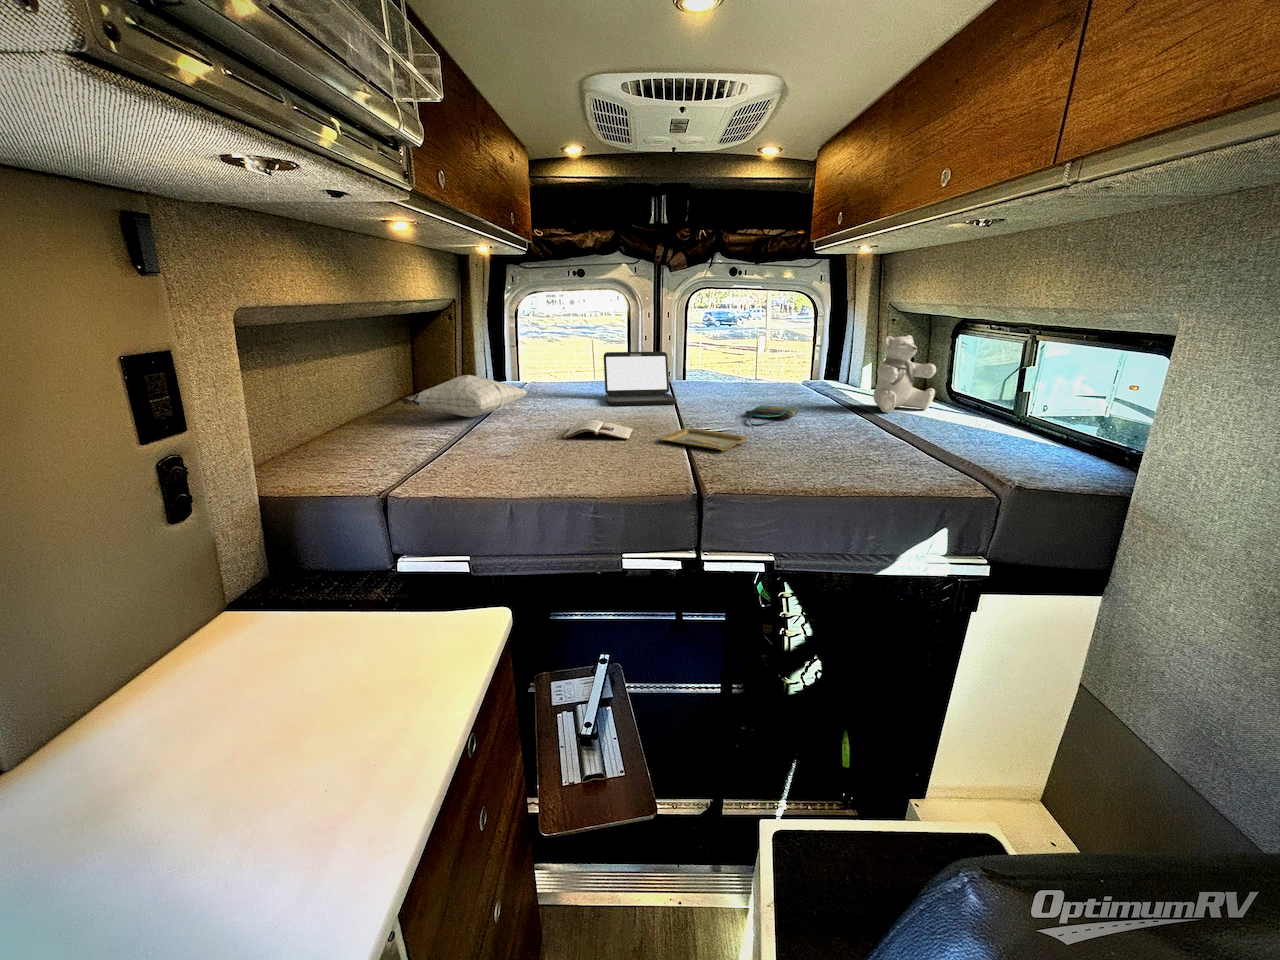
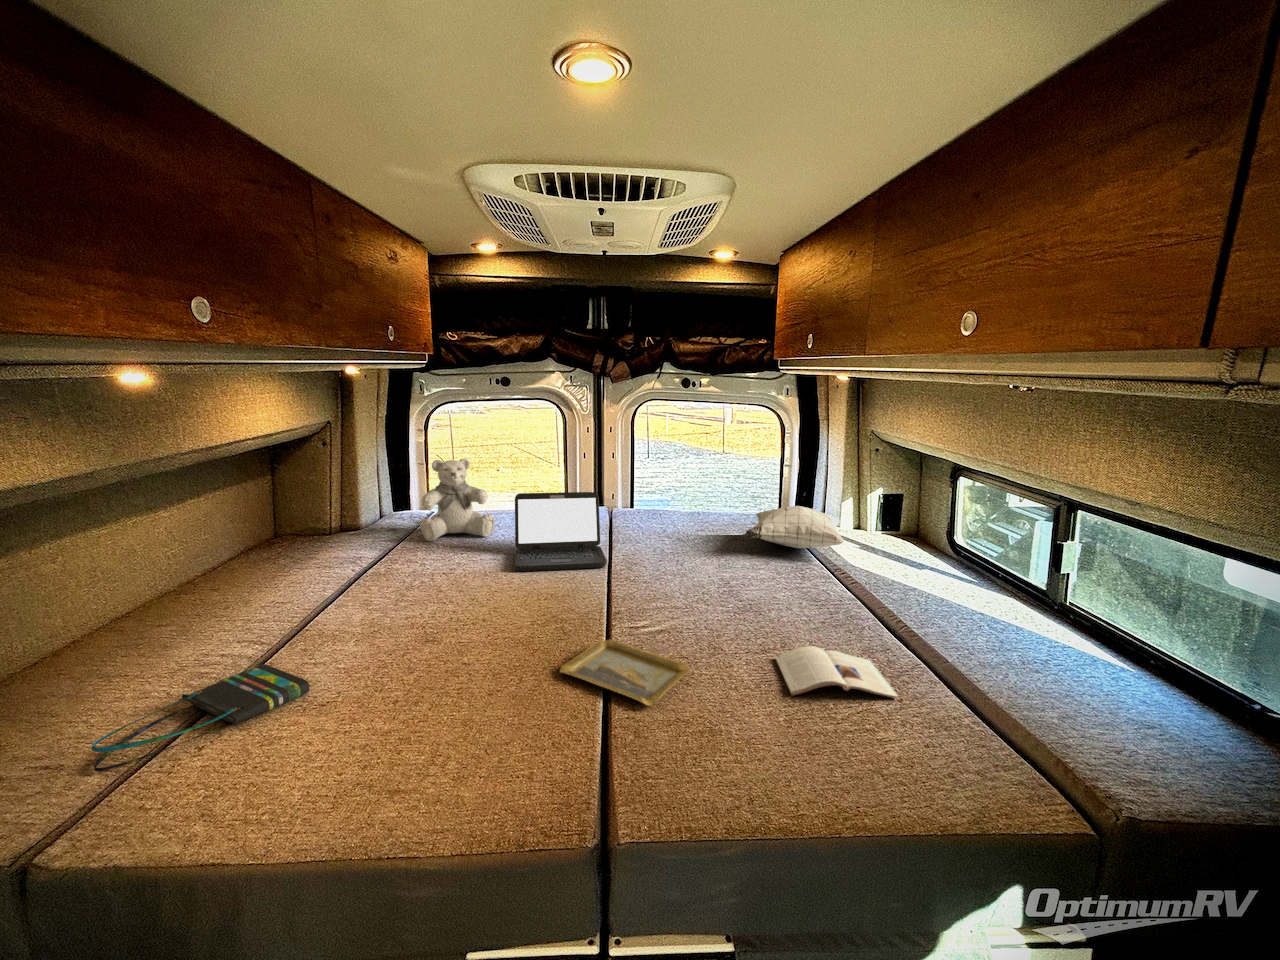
teddy bear: present [873,335,936,412] -> present [420,459,495,541]
pillow: present [402,375,528,417] -> present [745,506,844,548]
tote bag: present [746,405,798,426] -> present [92,664,309,771]
magazine: present [563,420,633,440] -> present [775,646,898,698]

